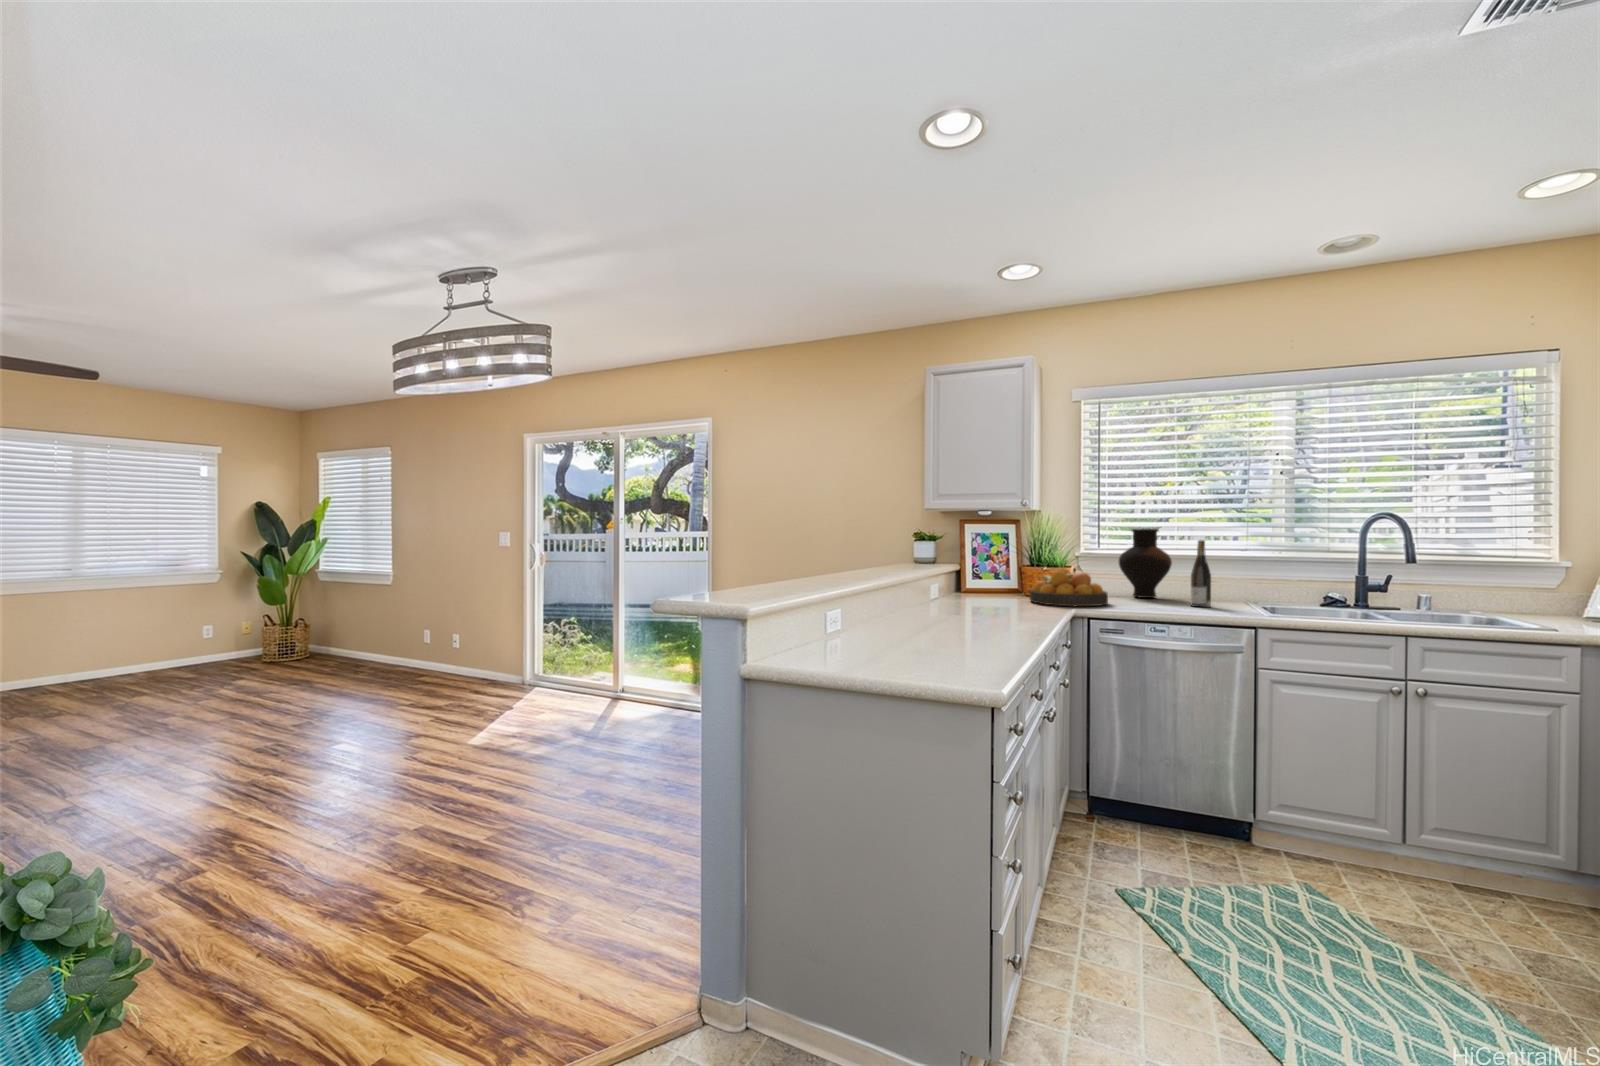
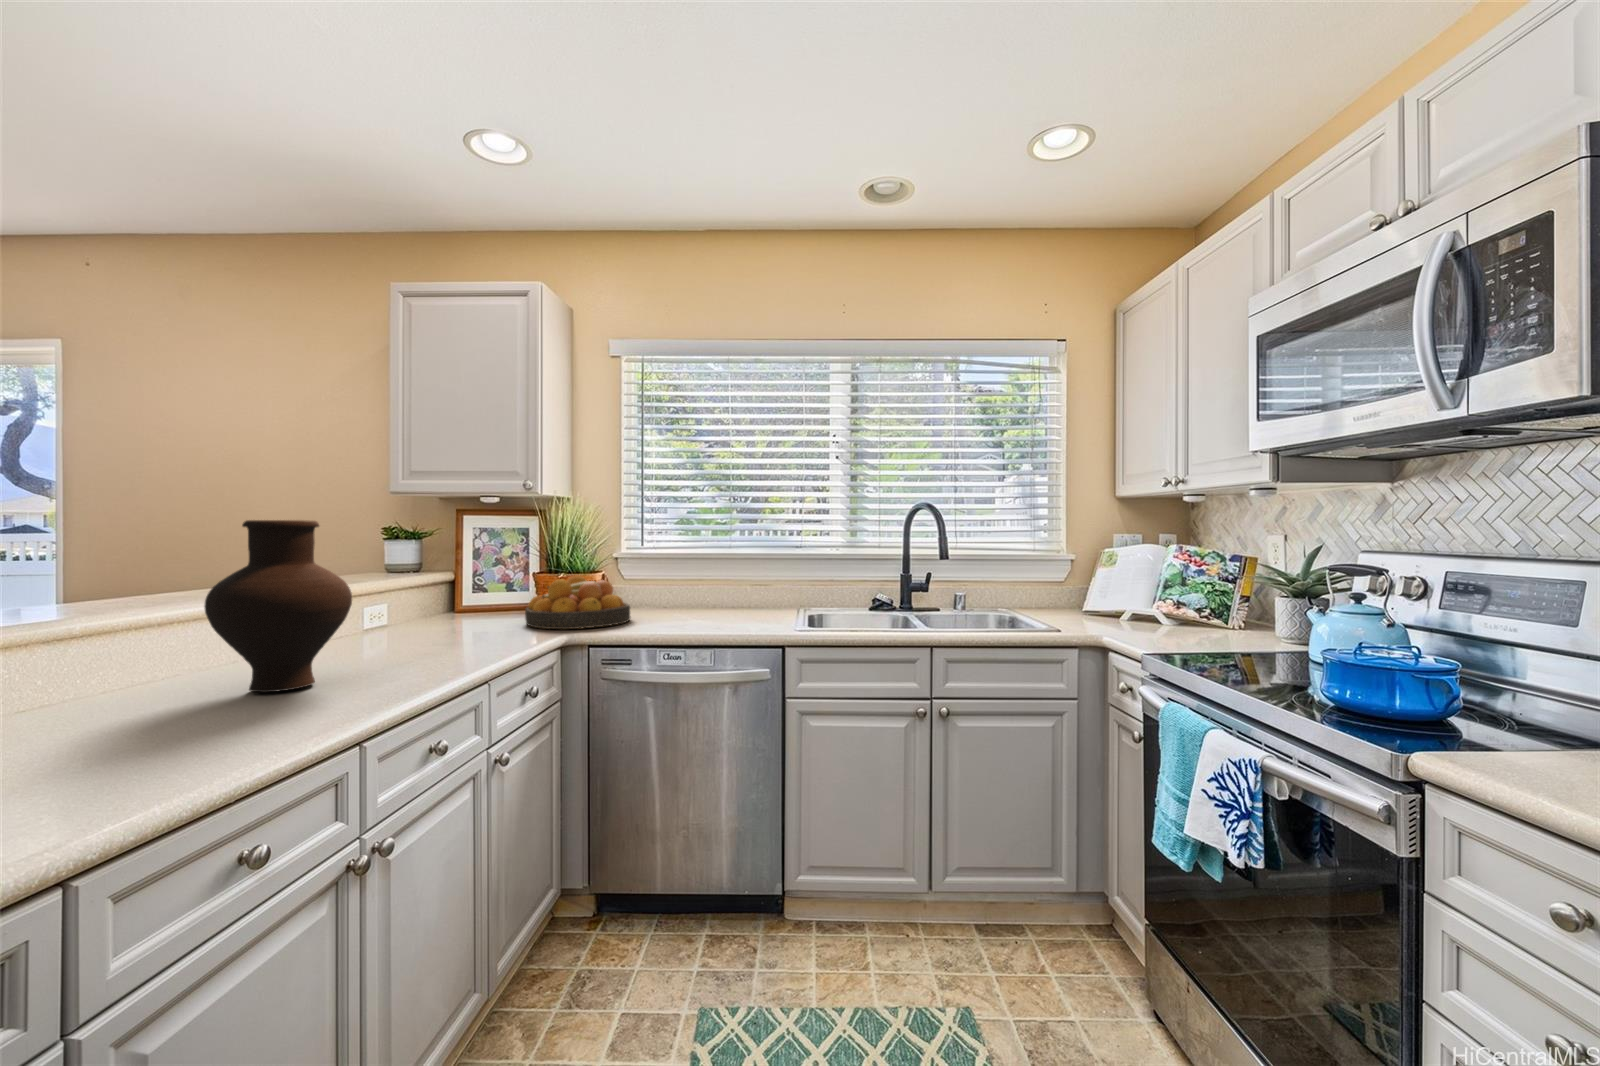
vase: present [1119,529,1172,598] -> present [204,520,352,692]
wine bottle: present [1191,540,1211,607] -> none [730,536,752,620]

